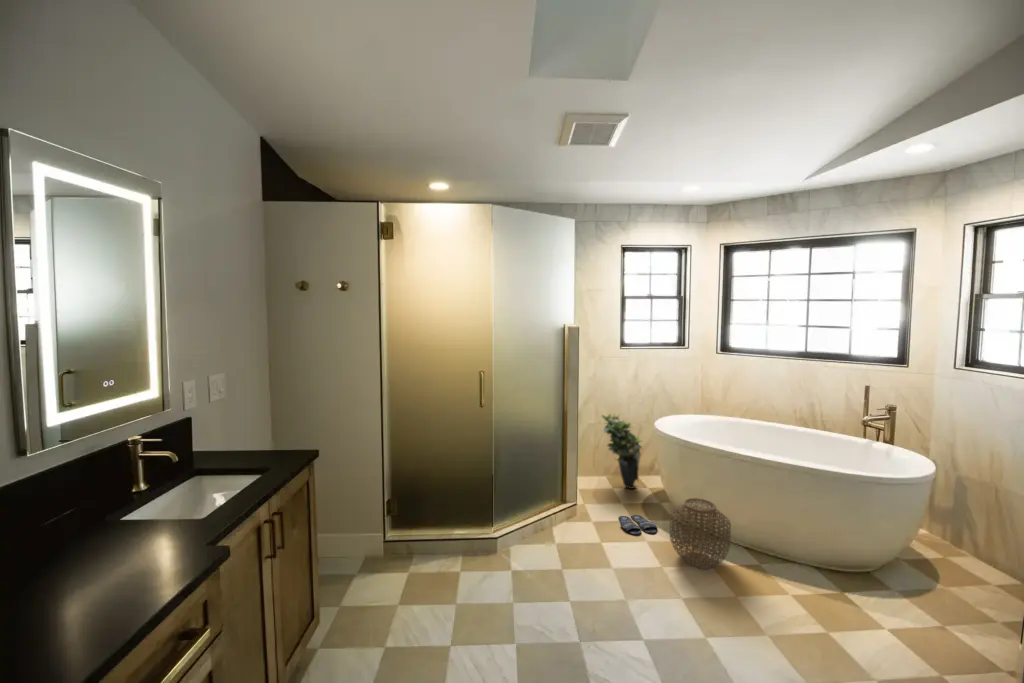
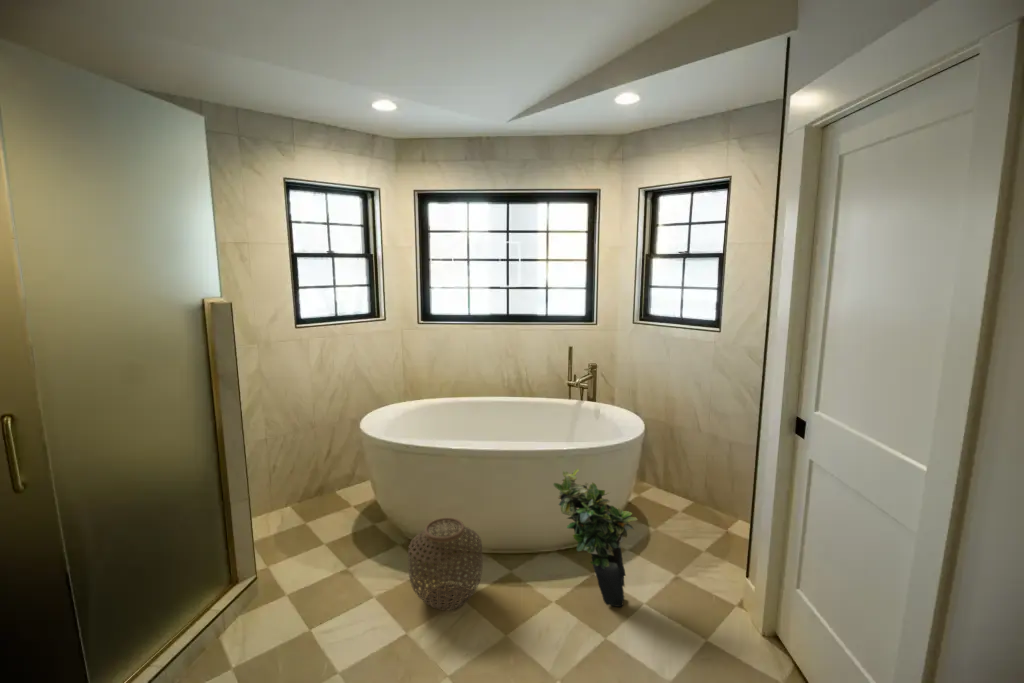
potted plant: present [602,414,642,489] -> present [553,469,637,607]
slippers: present [619,515,657,535] -> none [327,556,385,593]

